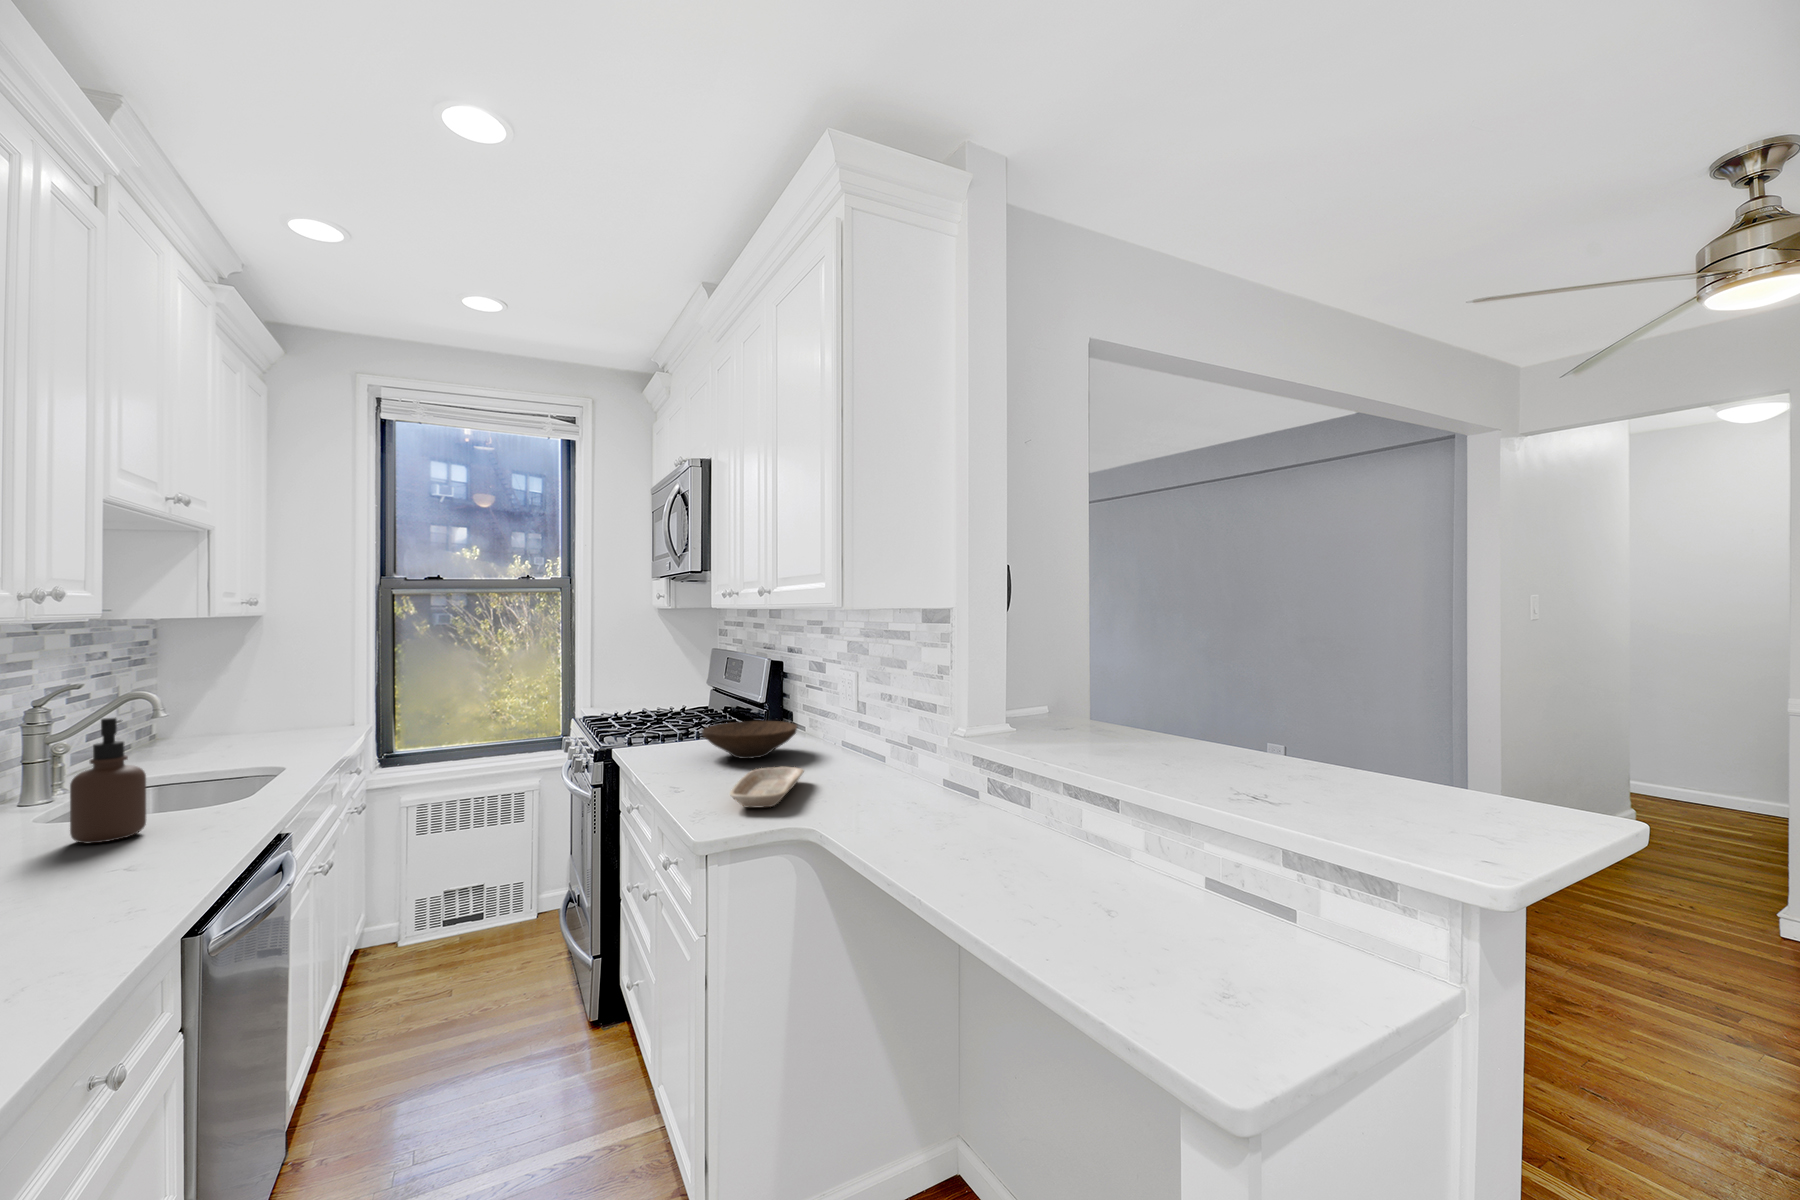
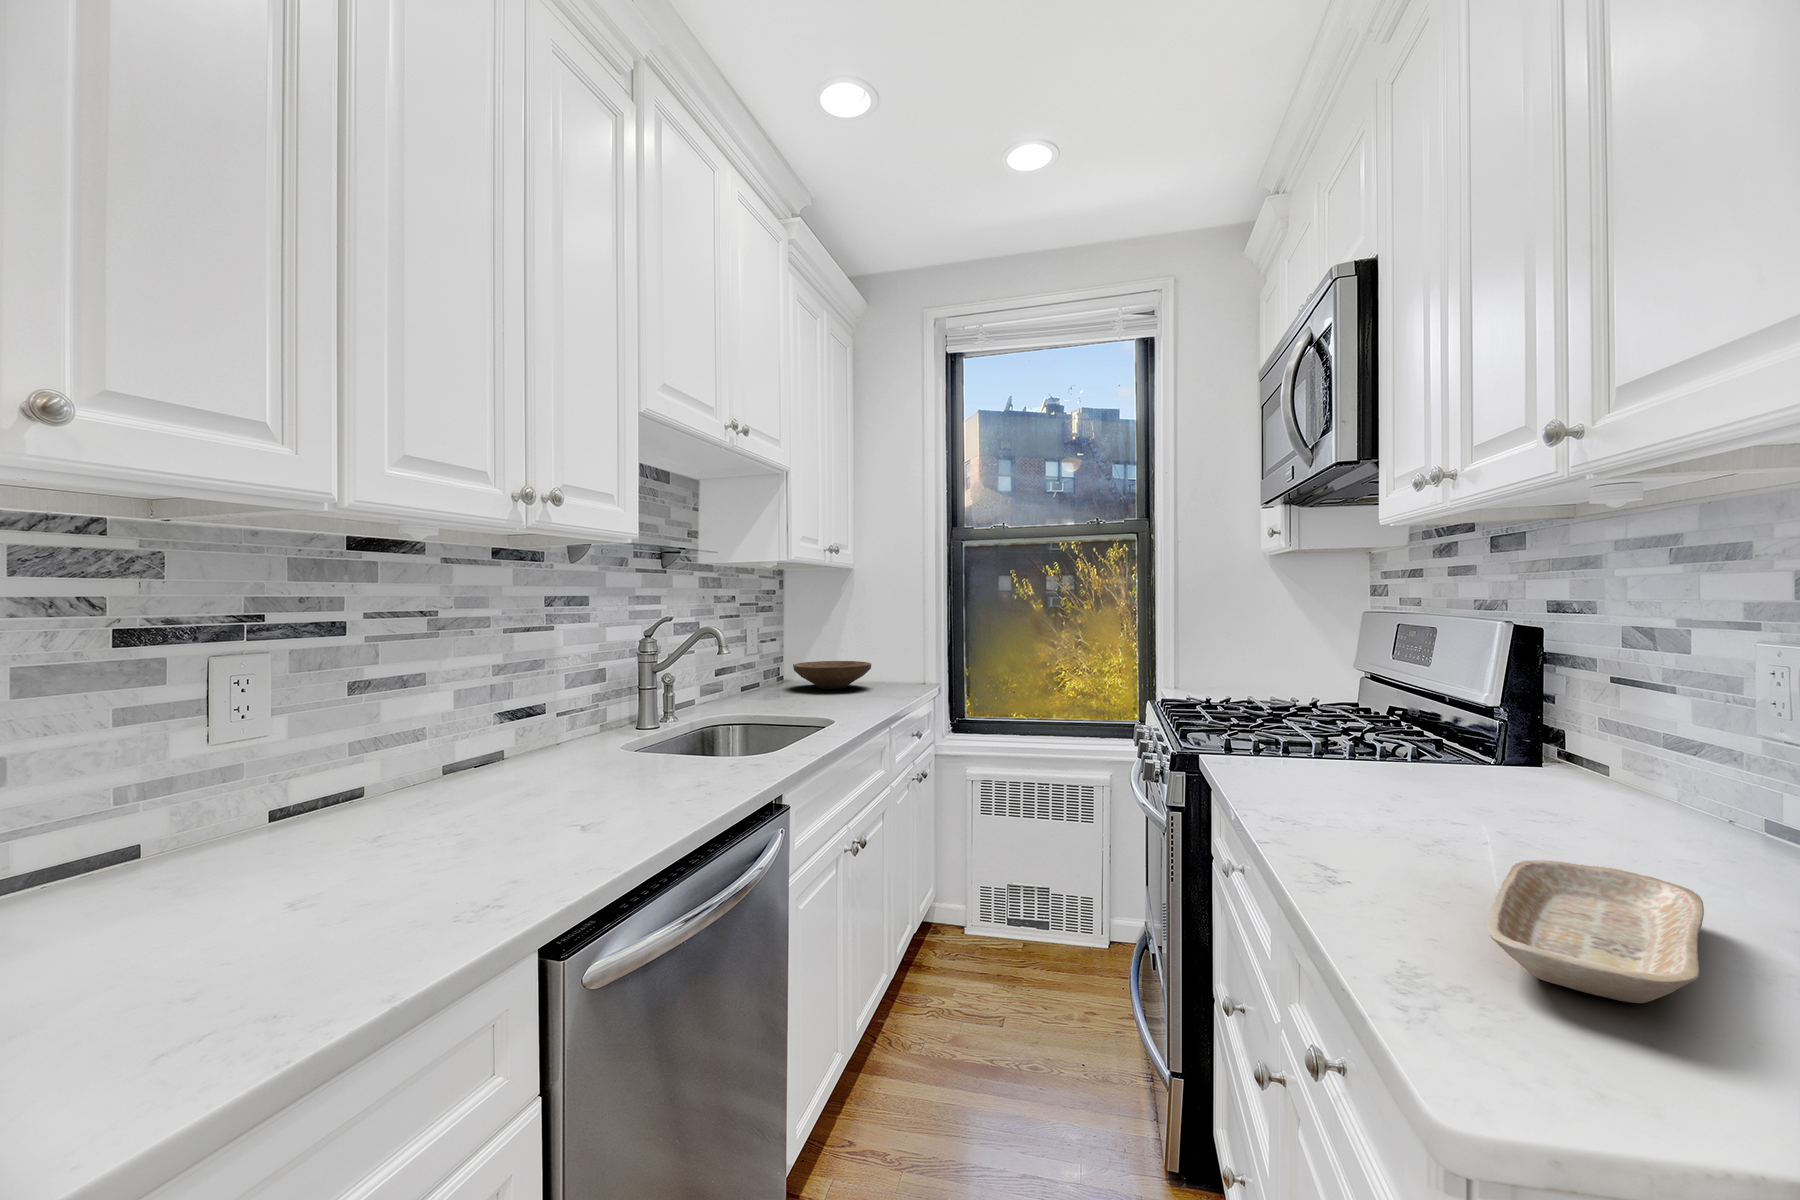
soap dispenser: present [70,718,146,843] -> none [600,647,662,785]
wooden bowl: present [702,721,797,759] -> present [793,661,871,689]

